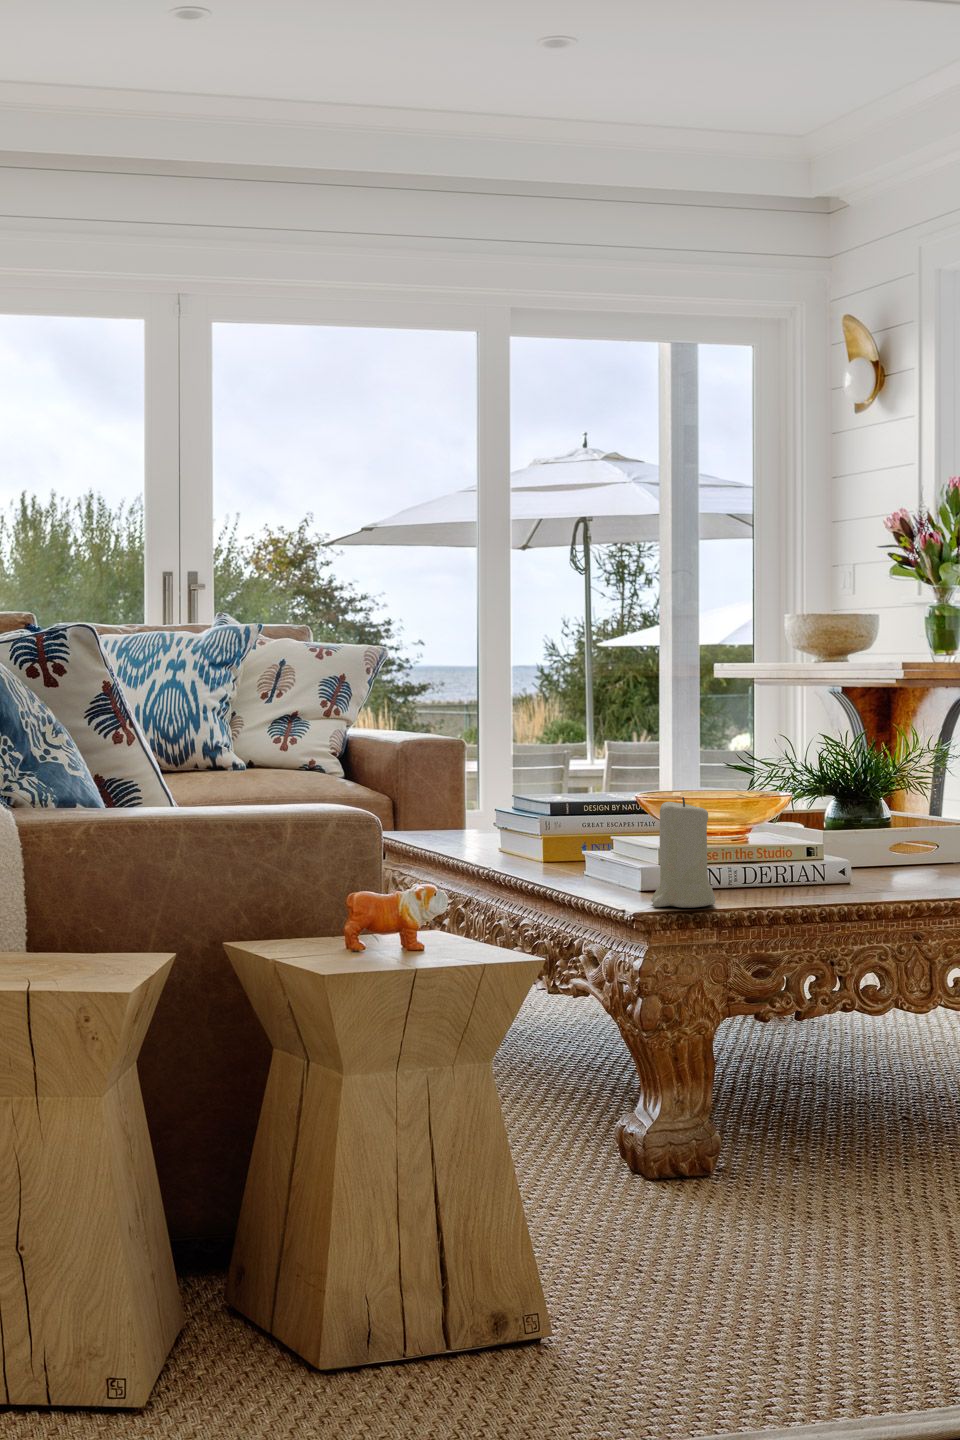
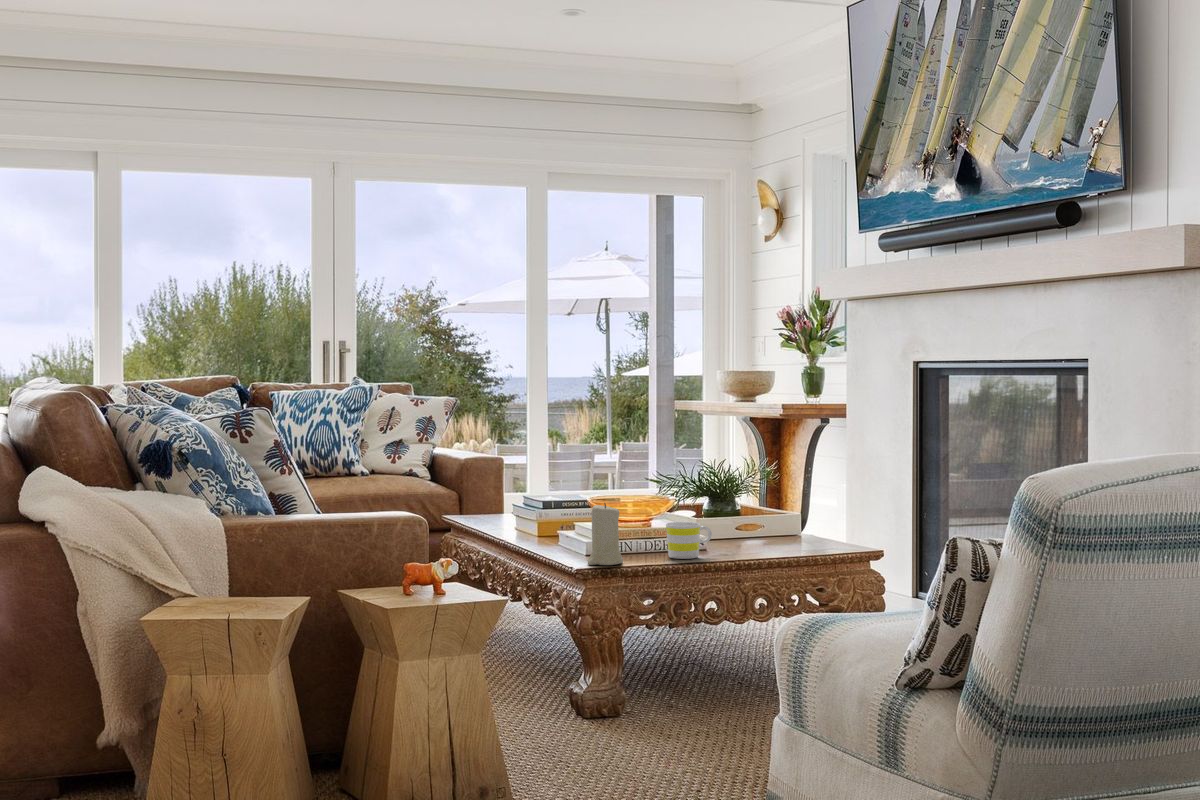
mug: none [785,834,865,898] -> present [666,522,712,559]

